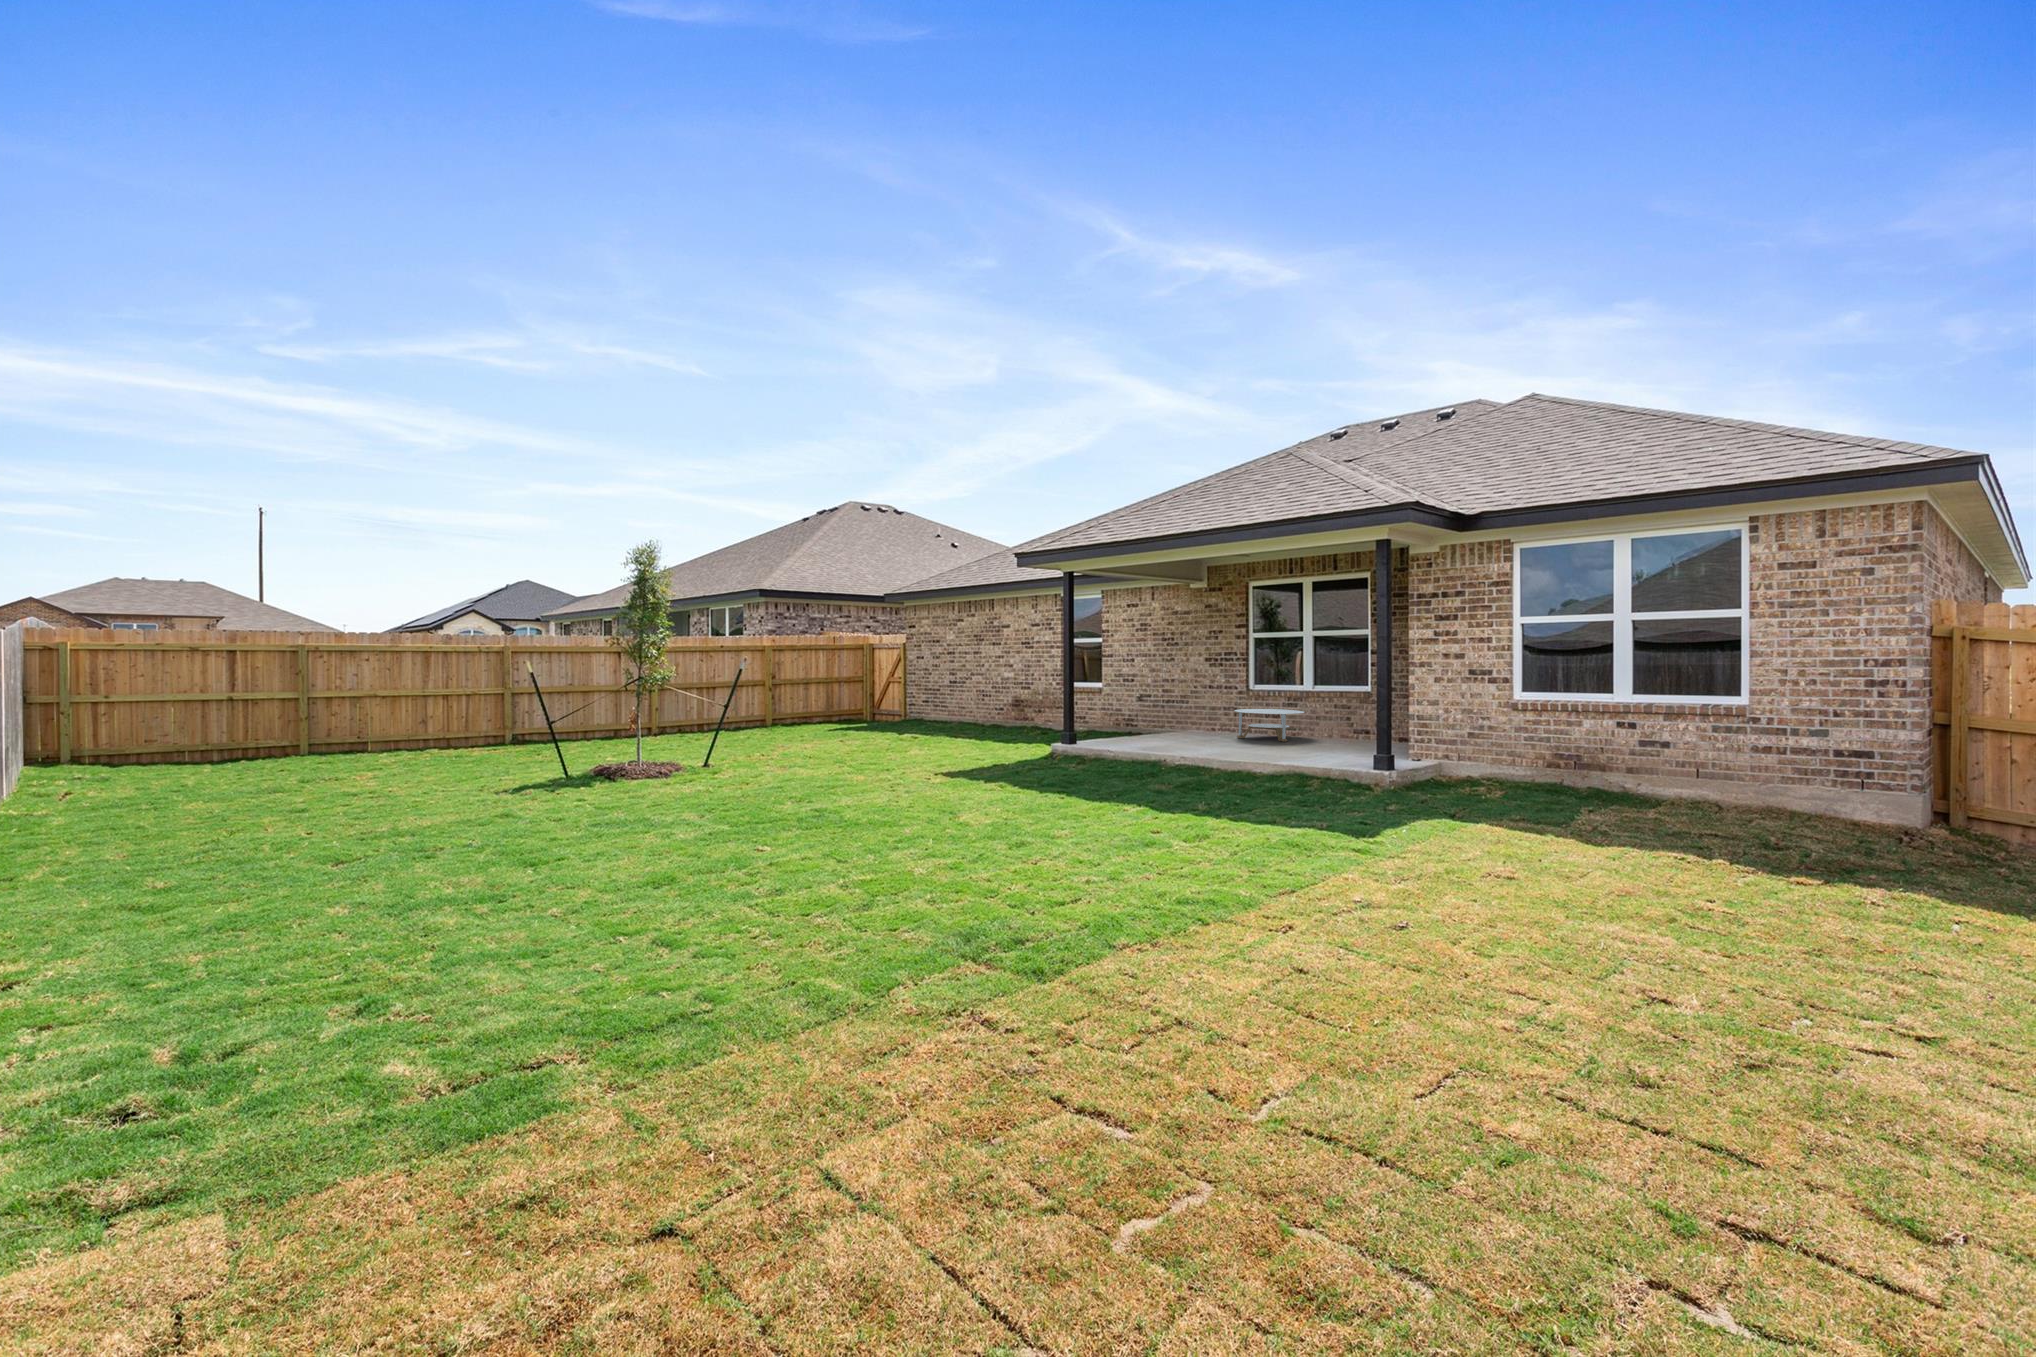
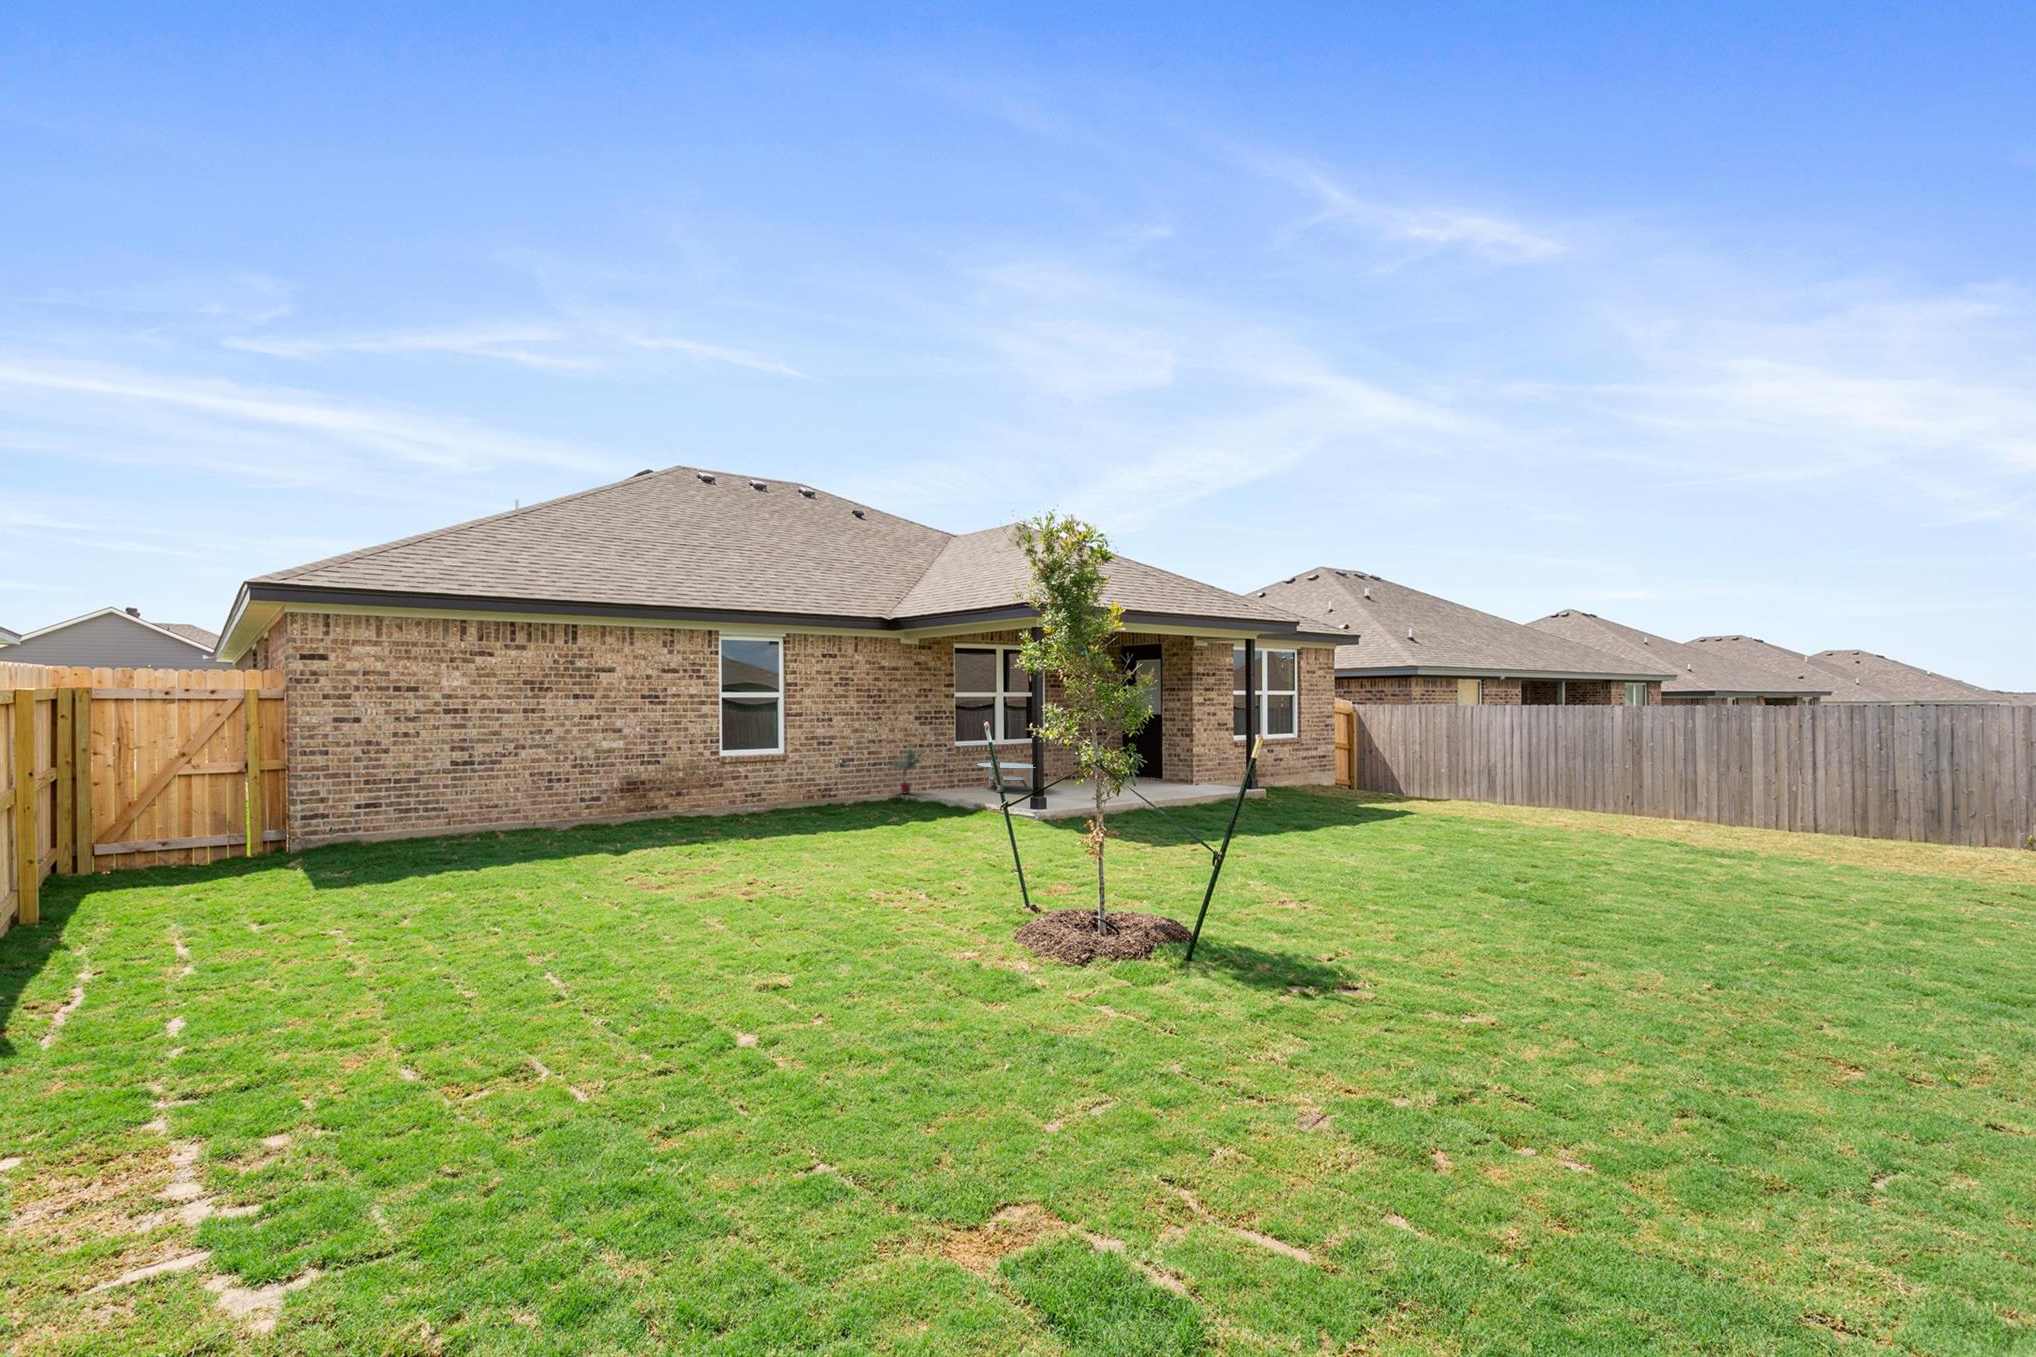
potted tree: none [1157,681,1191,730] -> present [889,743,924,794]

